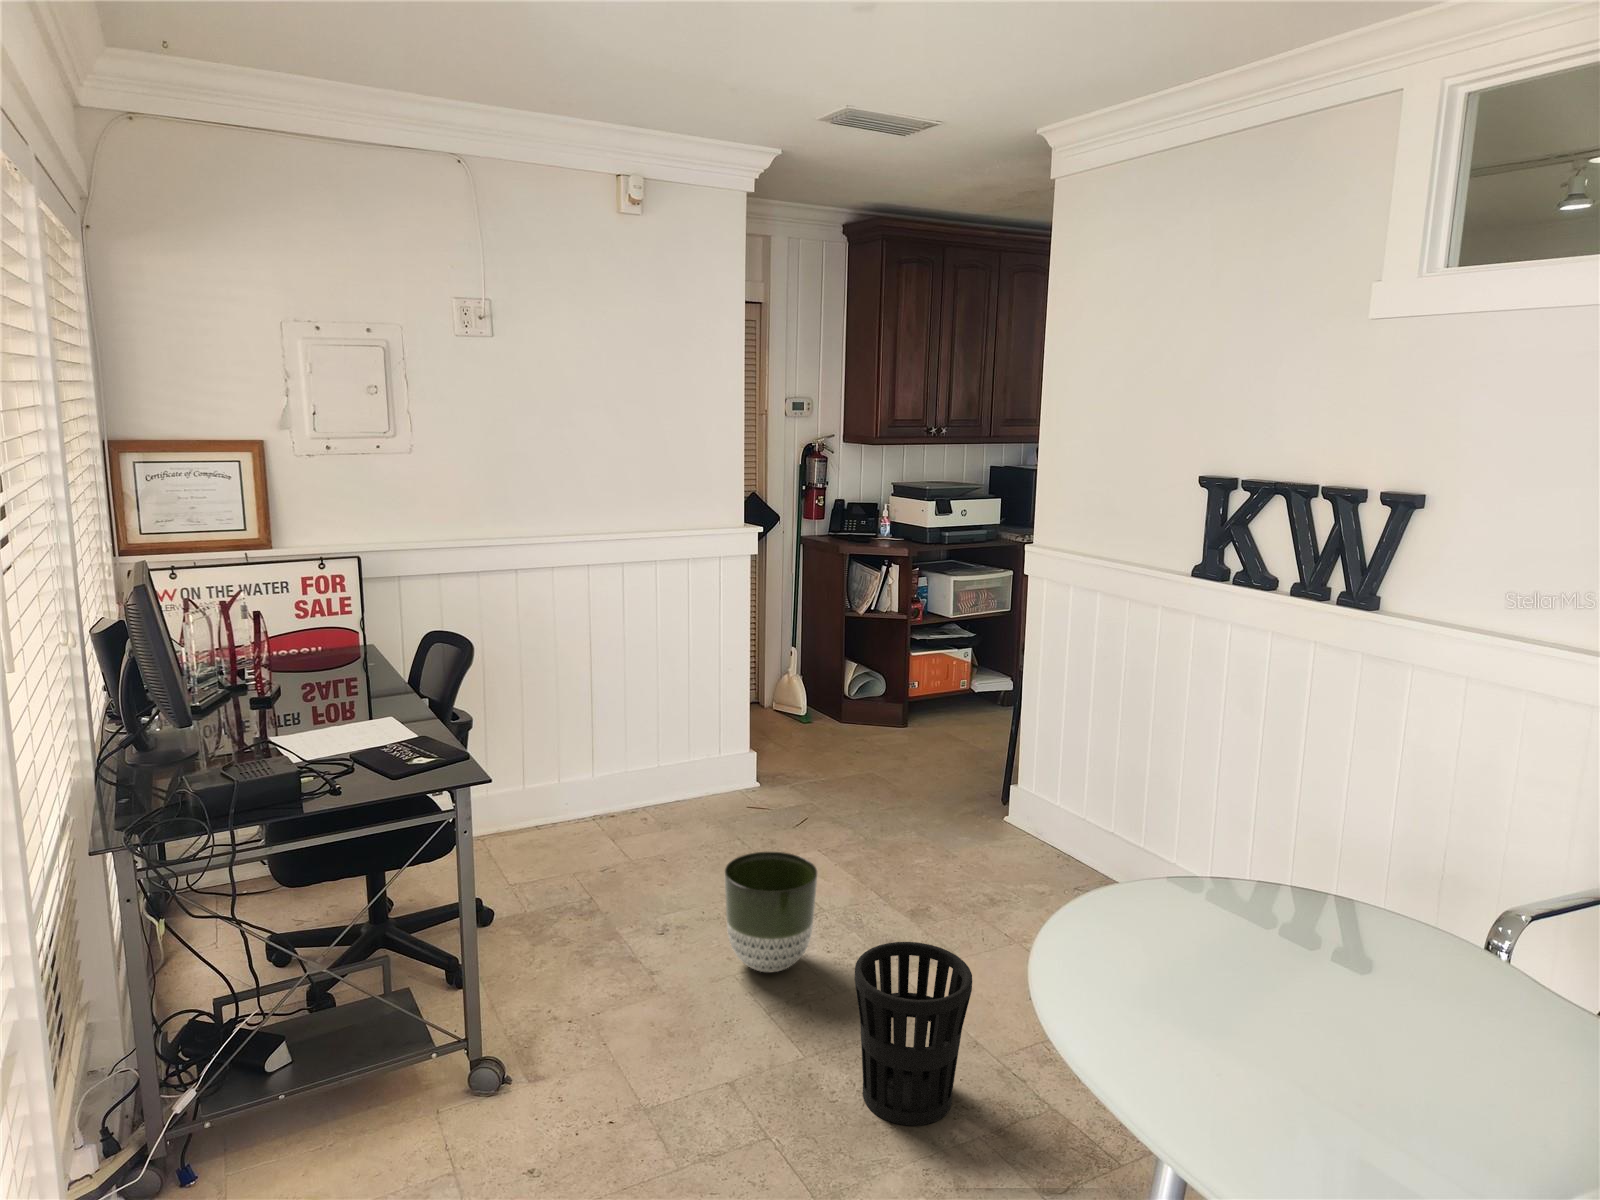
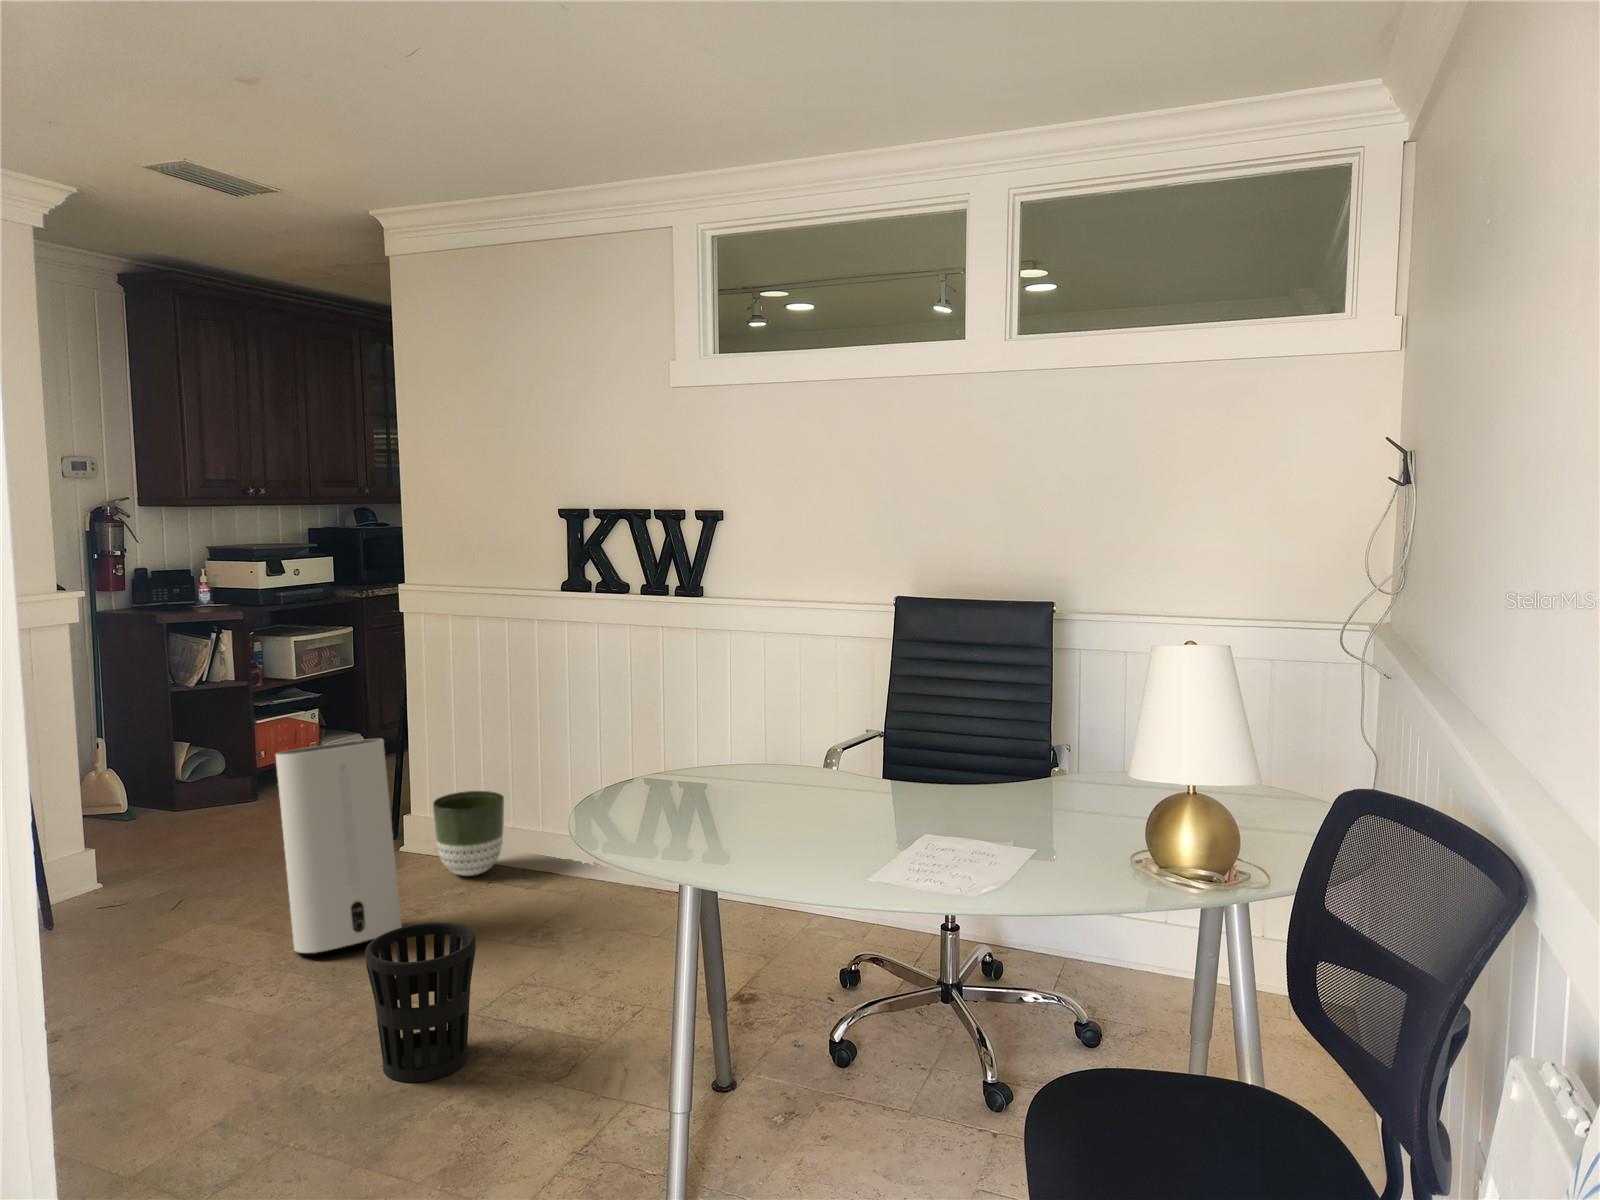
air purifier: none [854,708,963,919] -> present [276,739,401,953]
planter: present [725,852,817,972] -> present [433,791,504,876]

